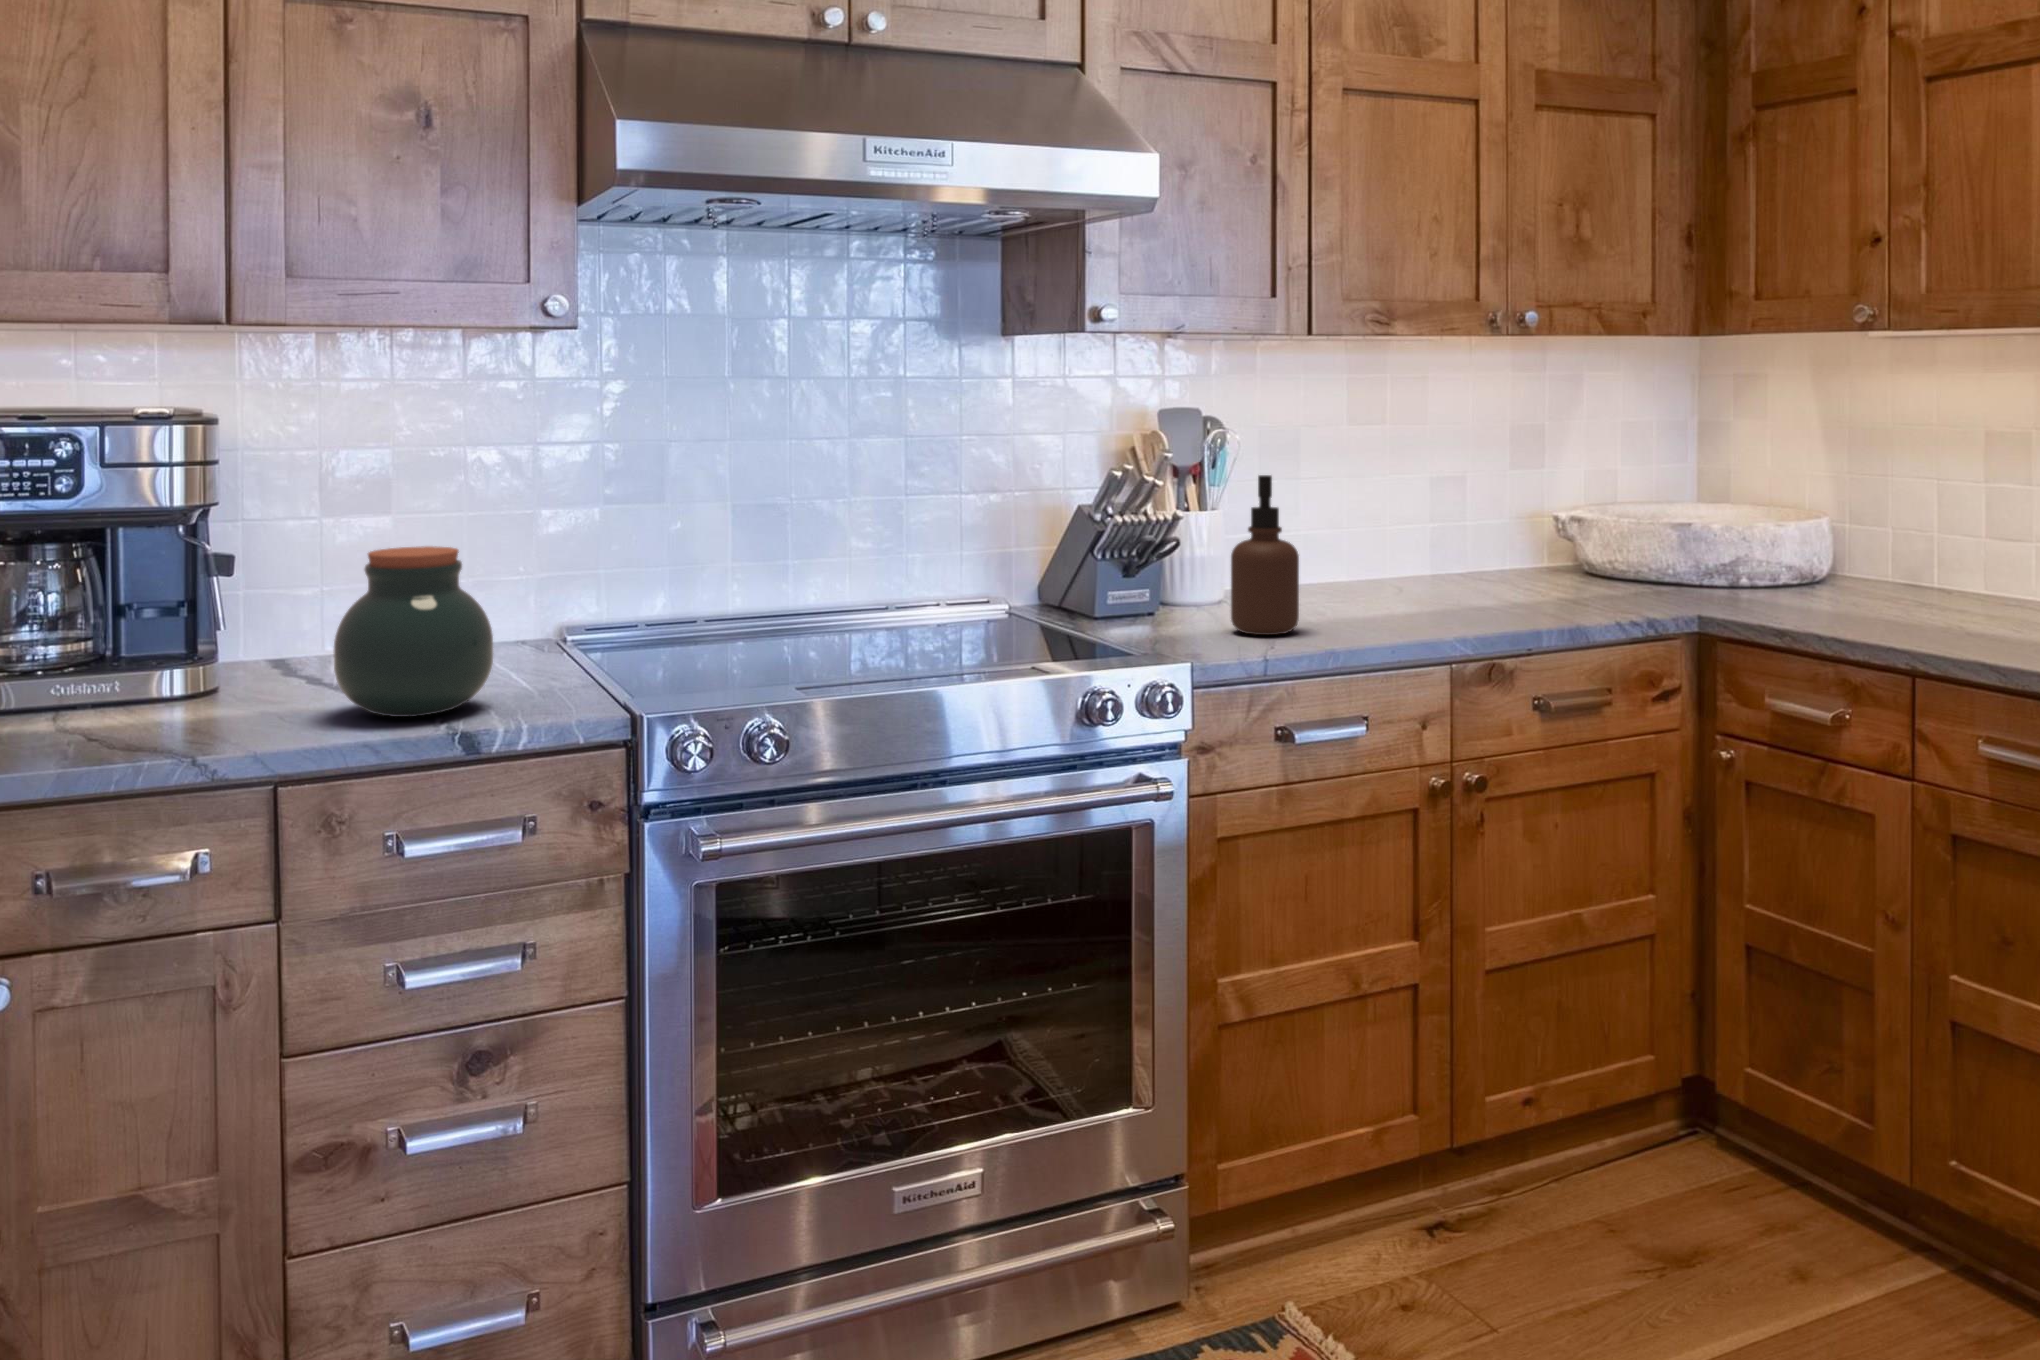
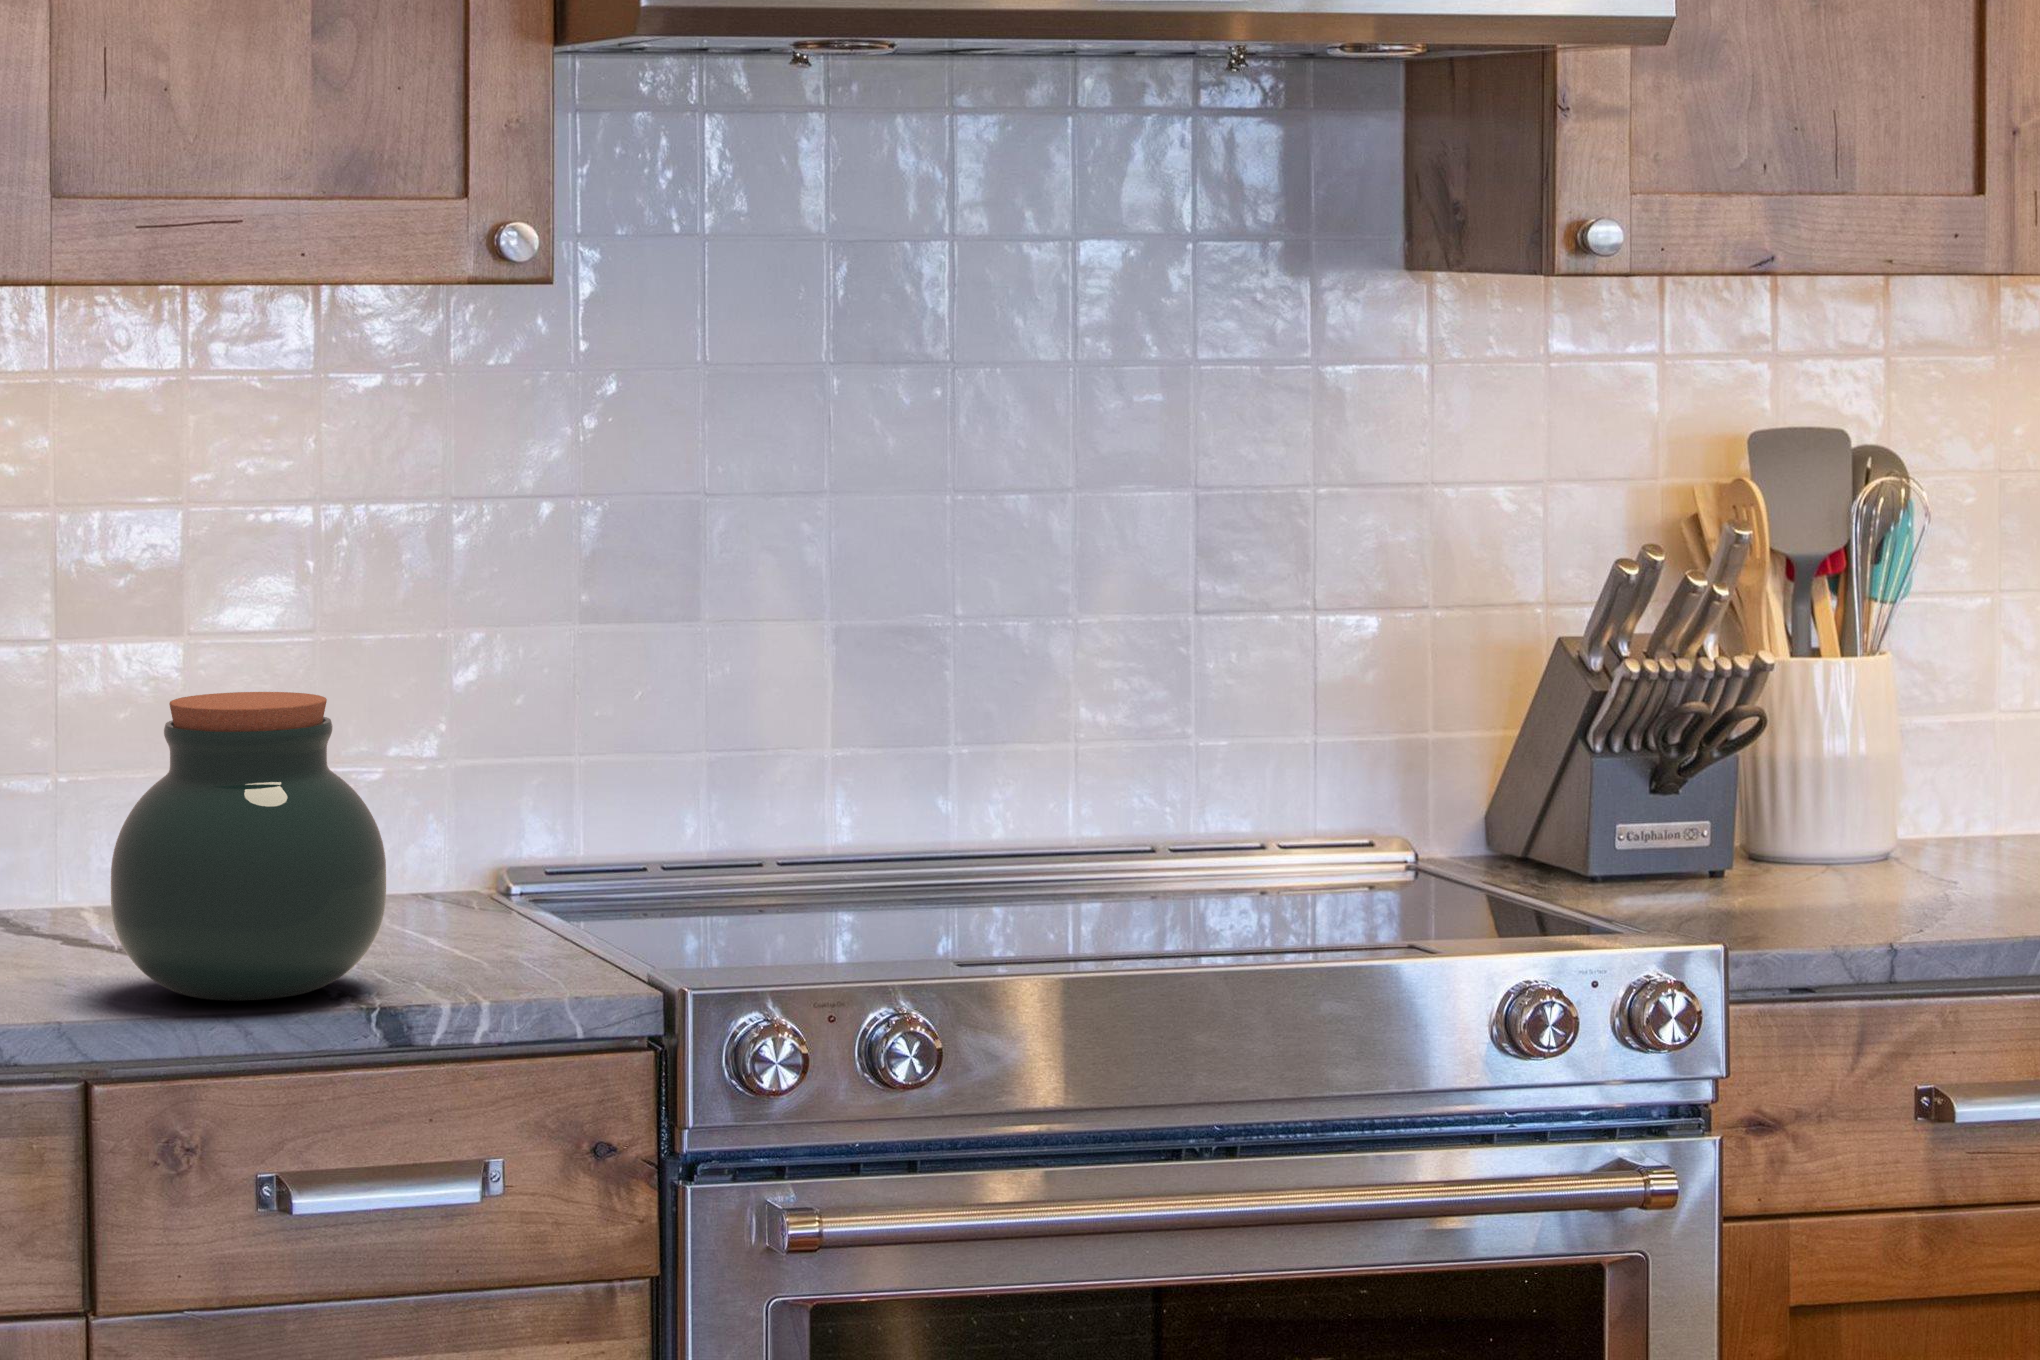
soap dispenser: present [1231,475,1299,635] -> none [1854,575,1997,908]

